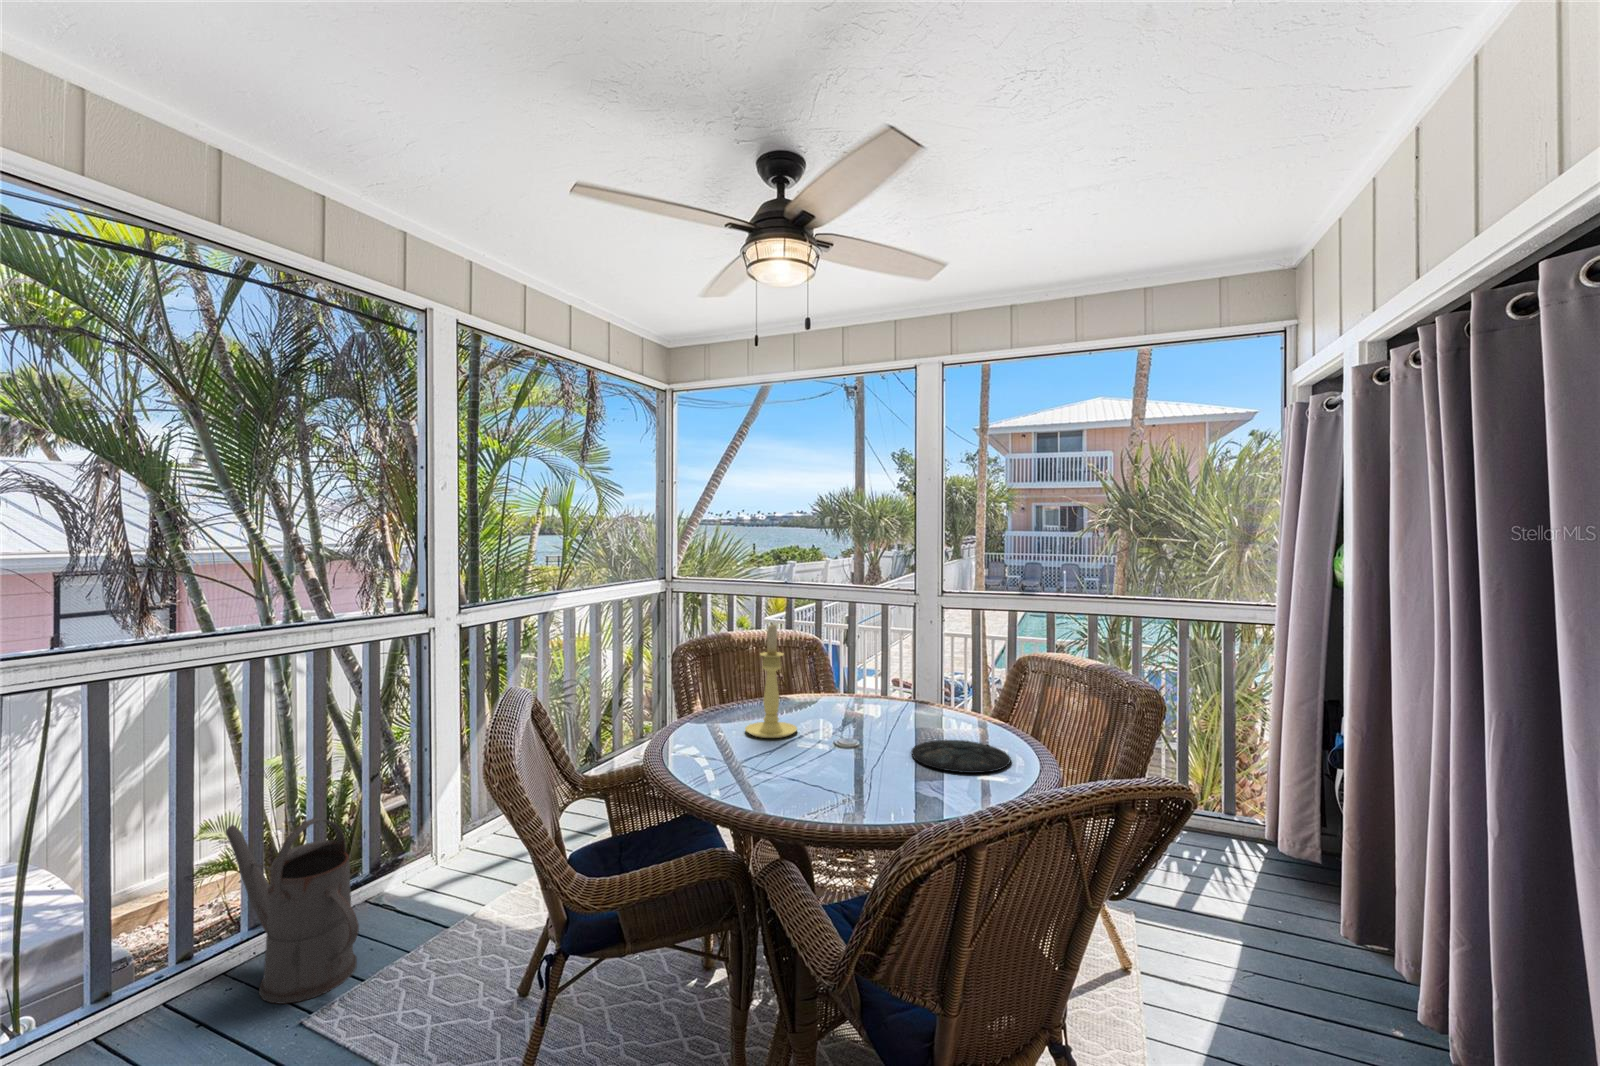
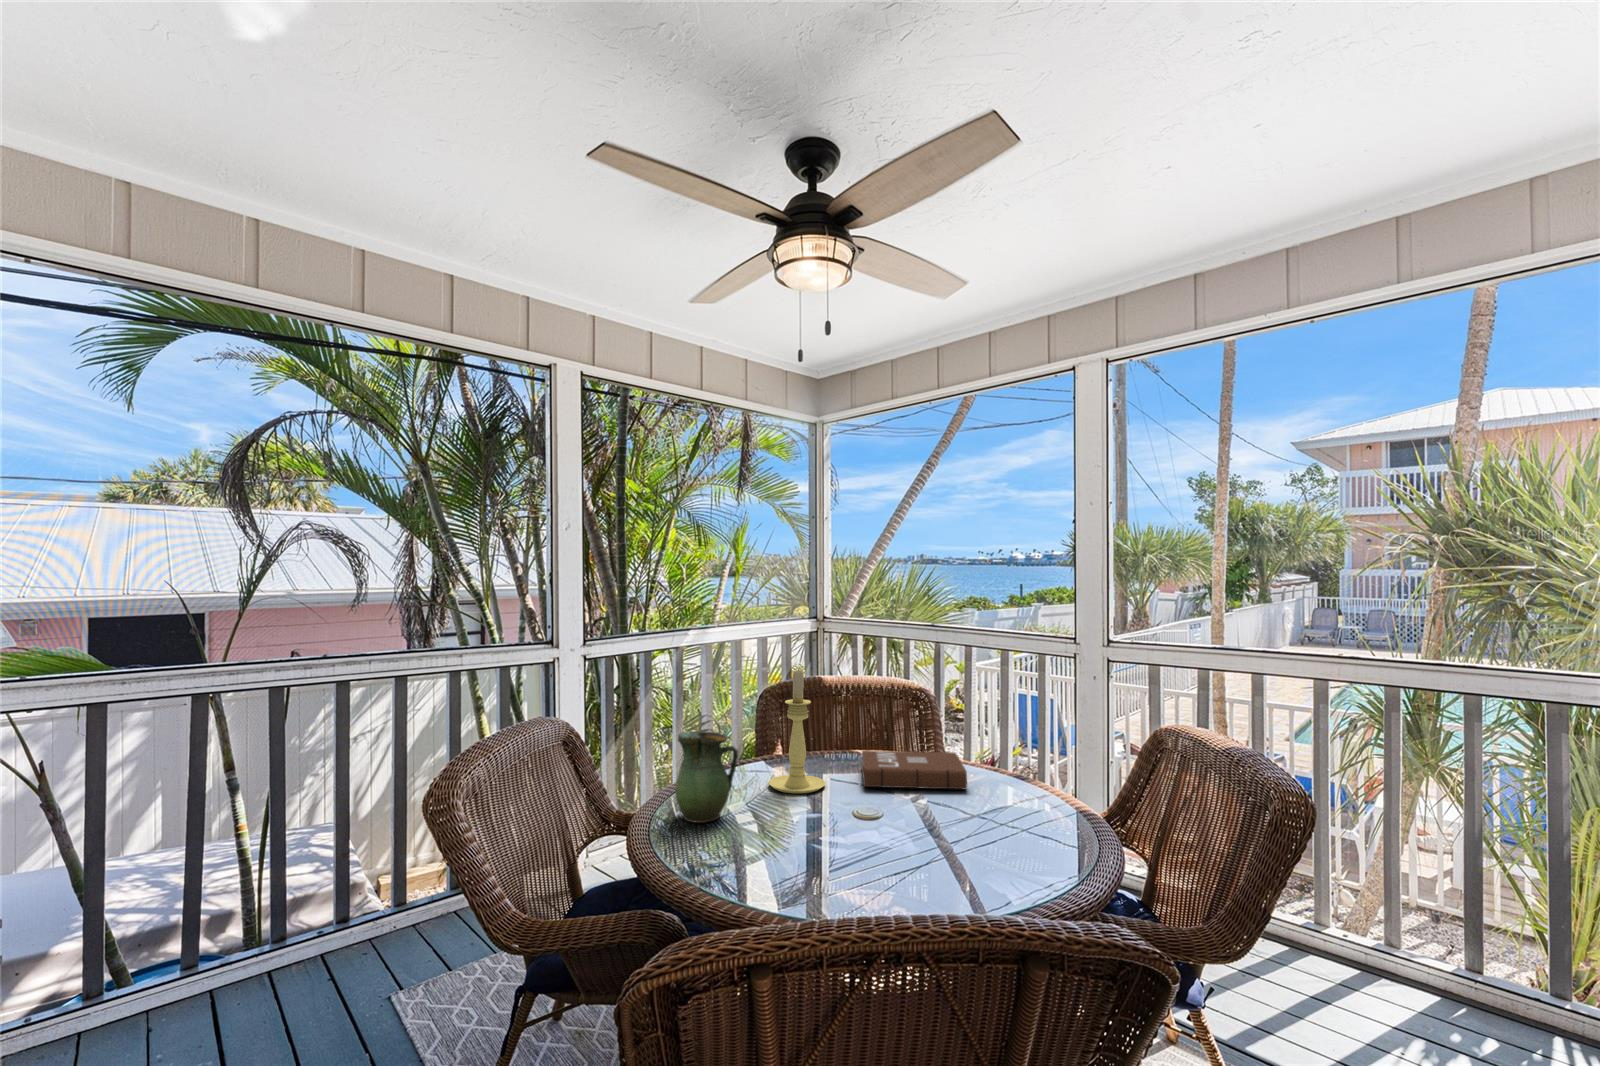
pitcher: none [692,687,748,774] -> present [675,732,738,823]
book: none [808,690,914,726] -> present [862,750,967,789]
plate: present [911,740,1011,773] -> none [914,817,1032,862]
watering can: present [226,818,359,1004] -> none [376,817,455,979]

